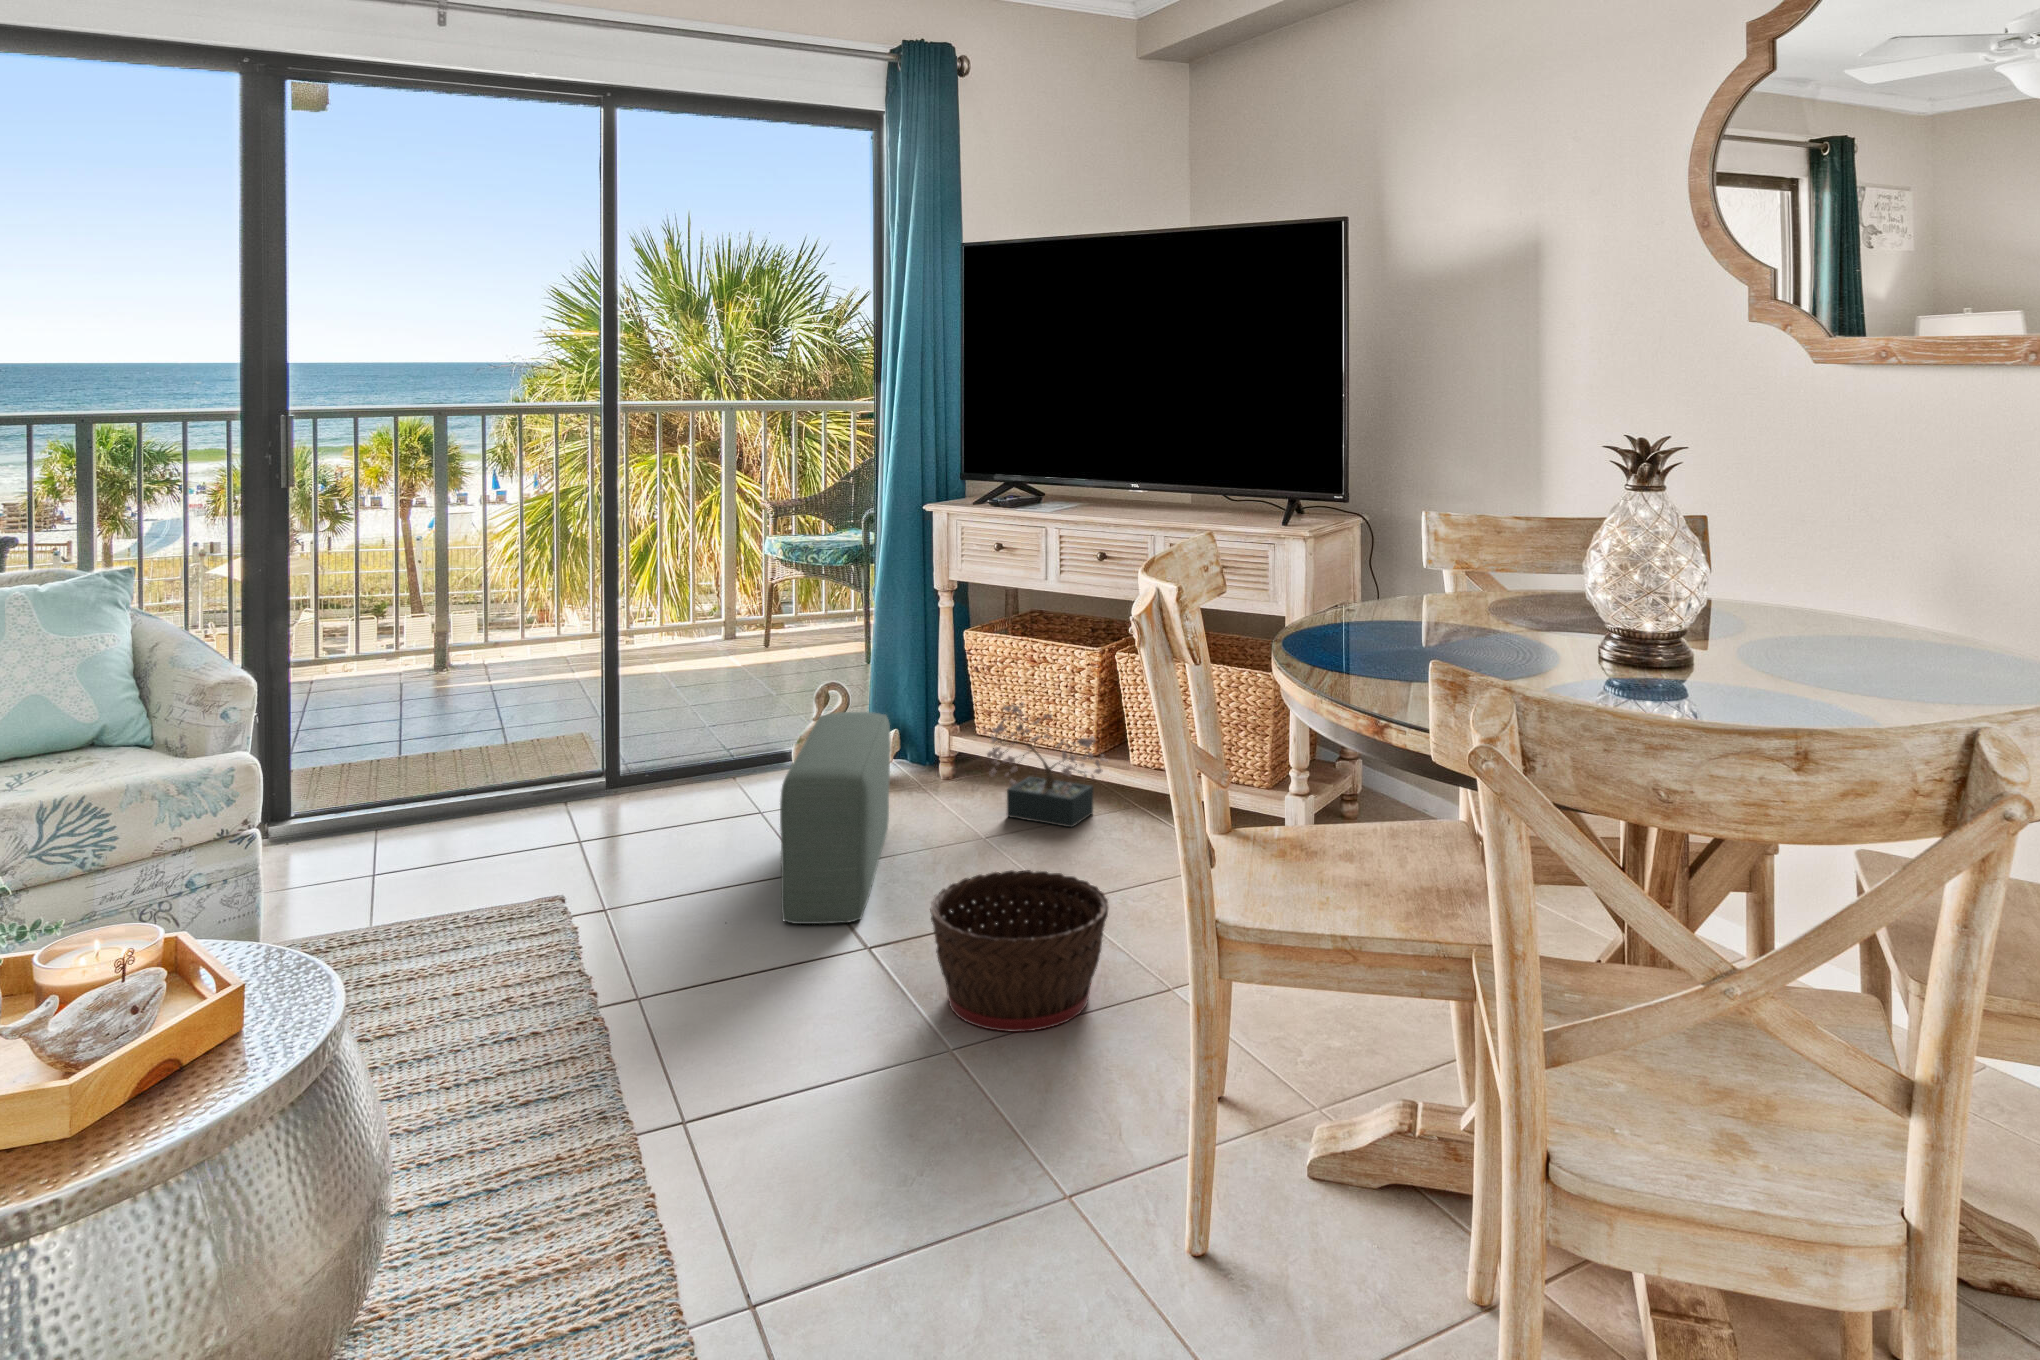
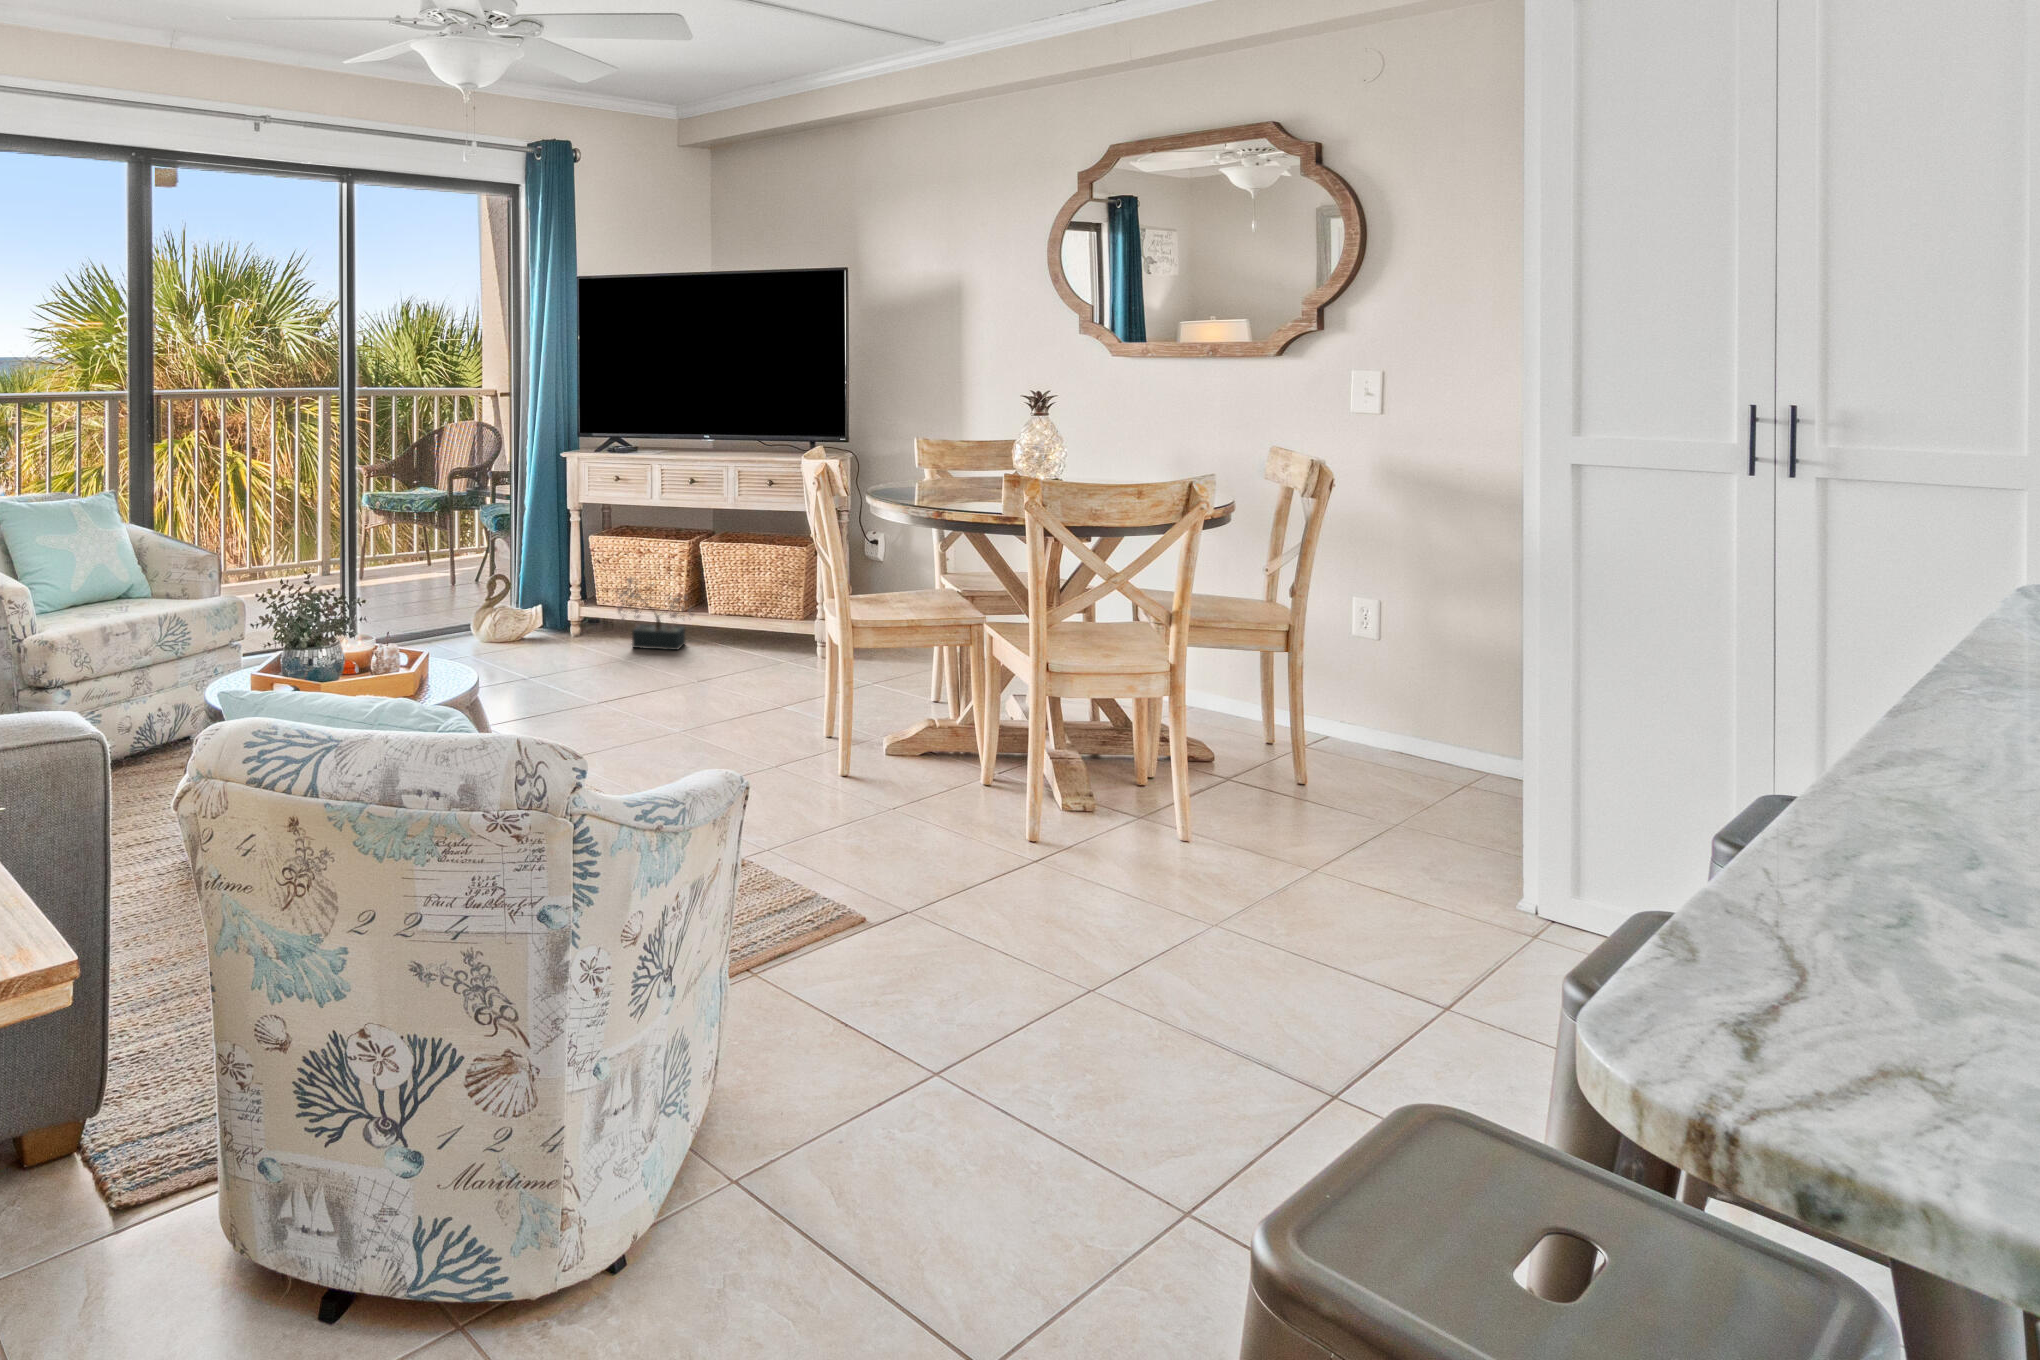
pouf: present [780,712,891,924] -> none [520,581,589,693]
basket: present [930,870,1109,1032] -> none [656,647,755,720]

